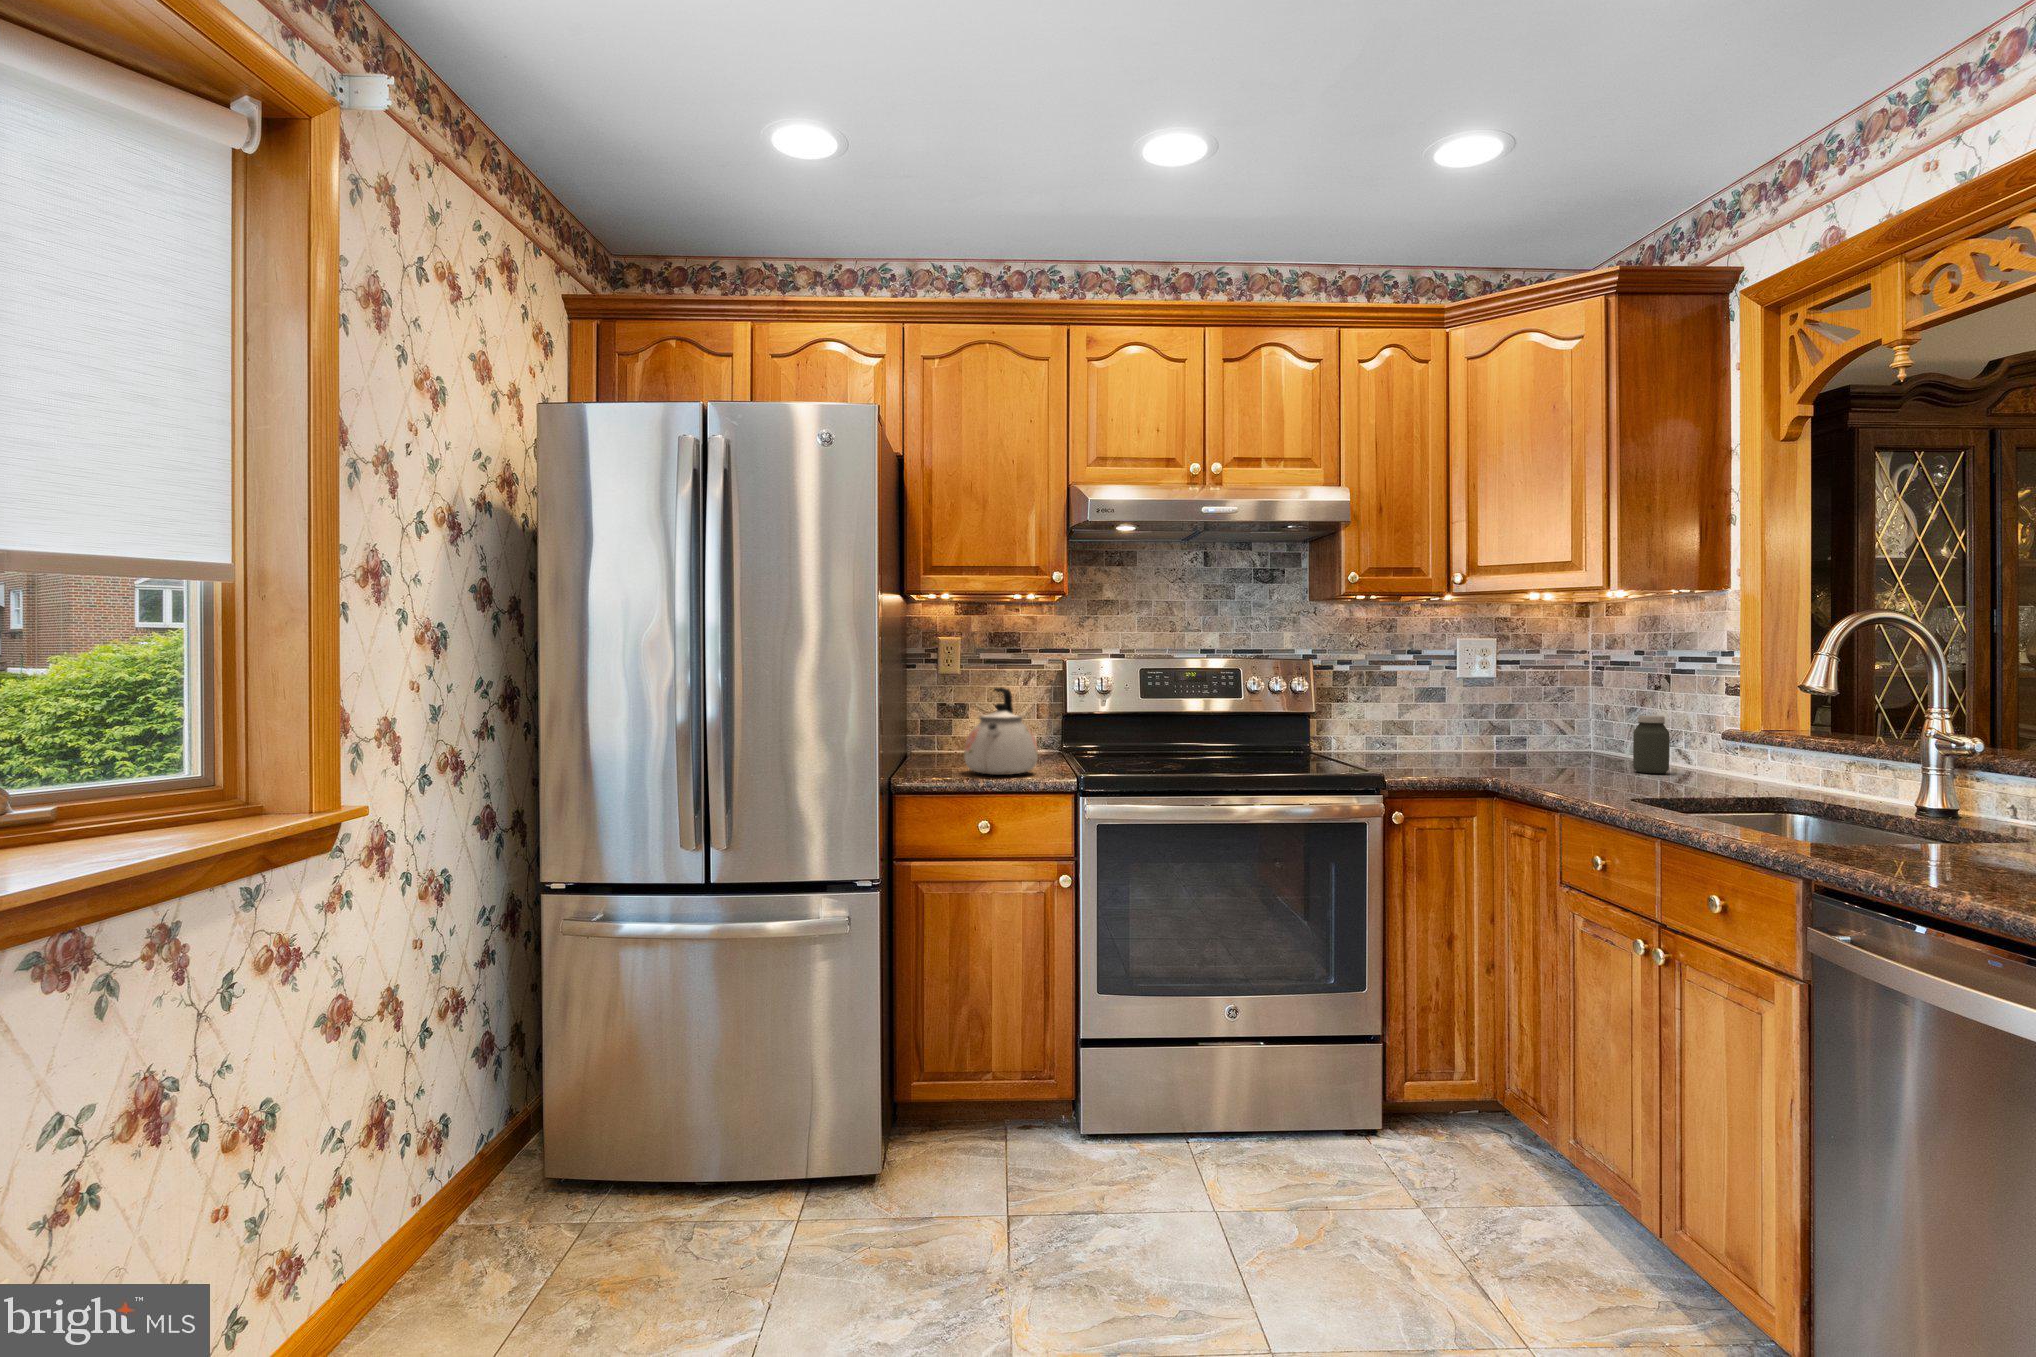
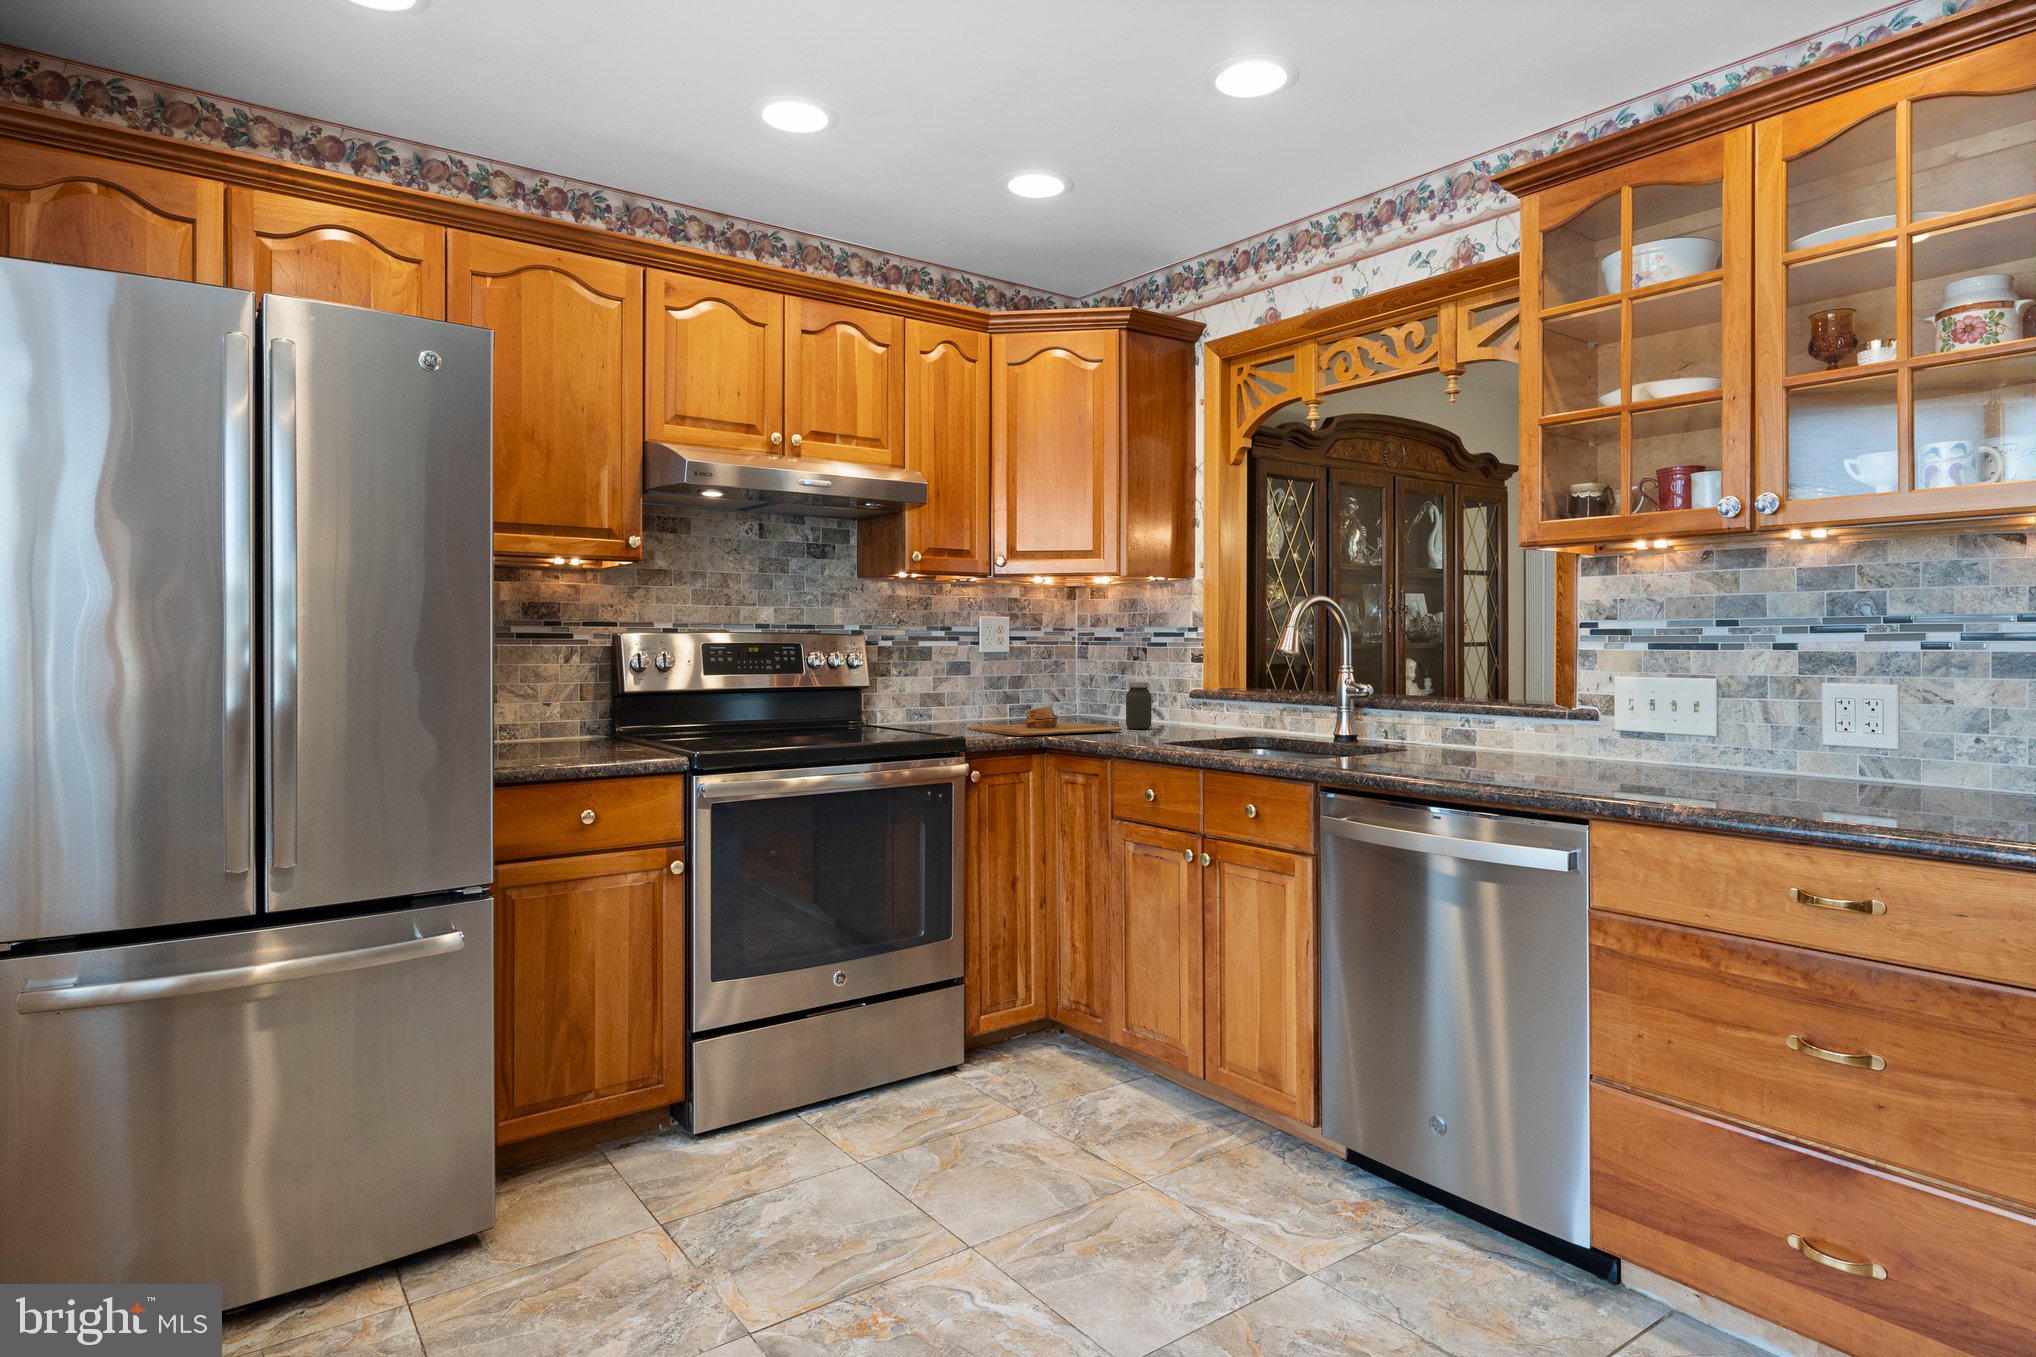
kettle: present [964,688,1038,775] -> none [547,660,635,758]
cutting board: none [1423,742,1616,775] -> present [967,706,1122,736]

